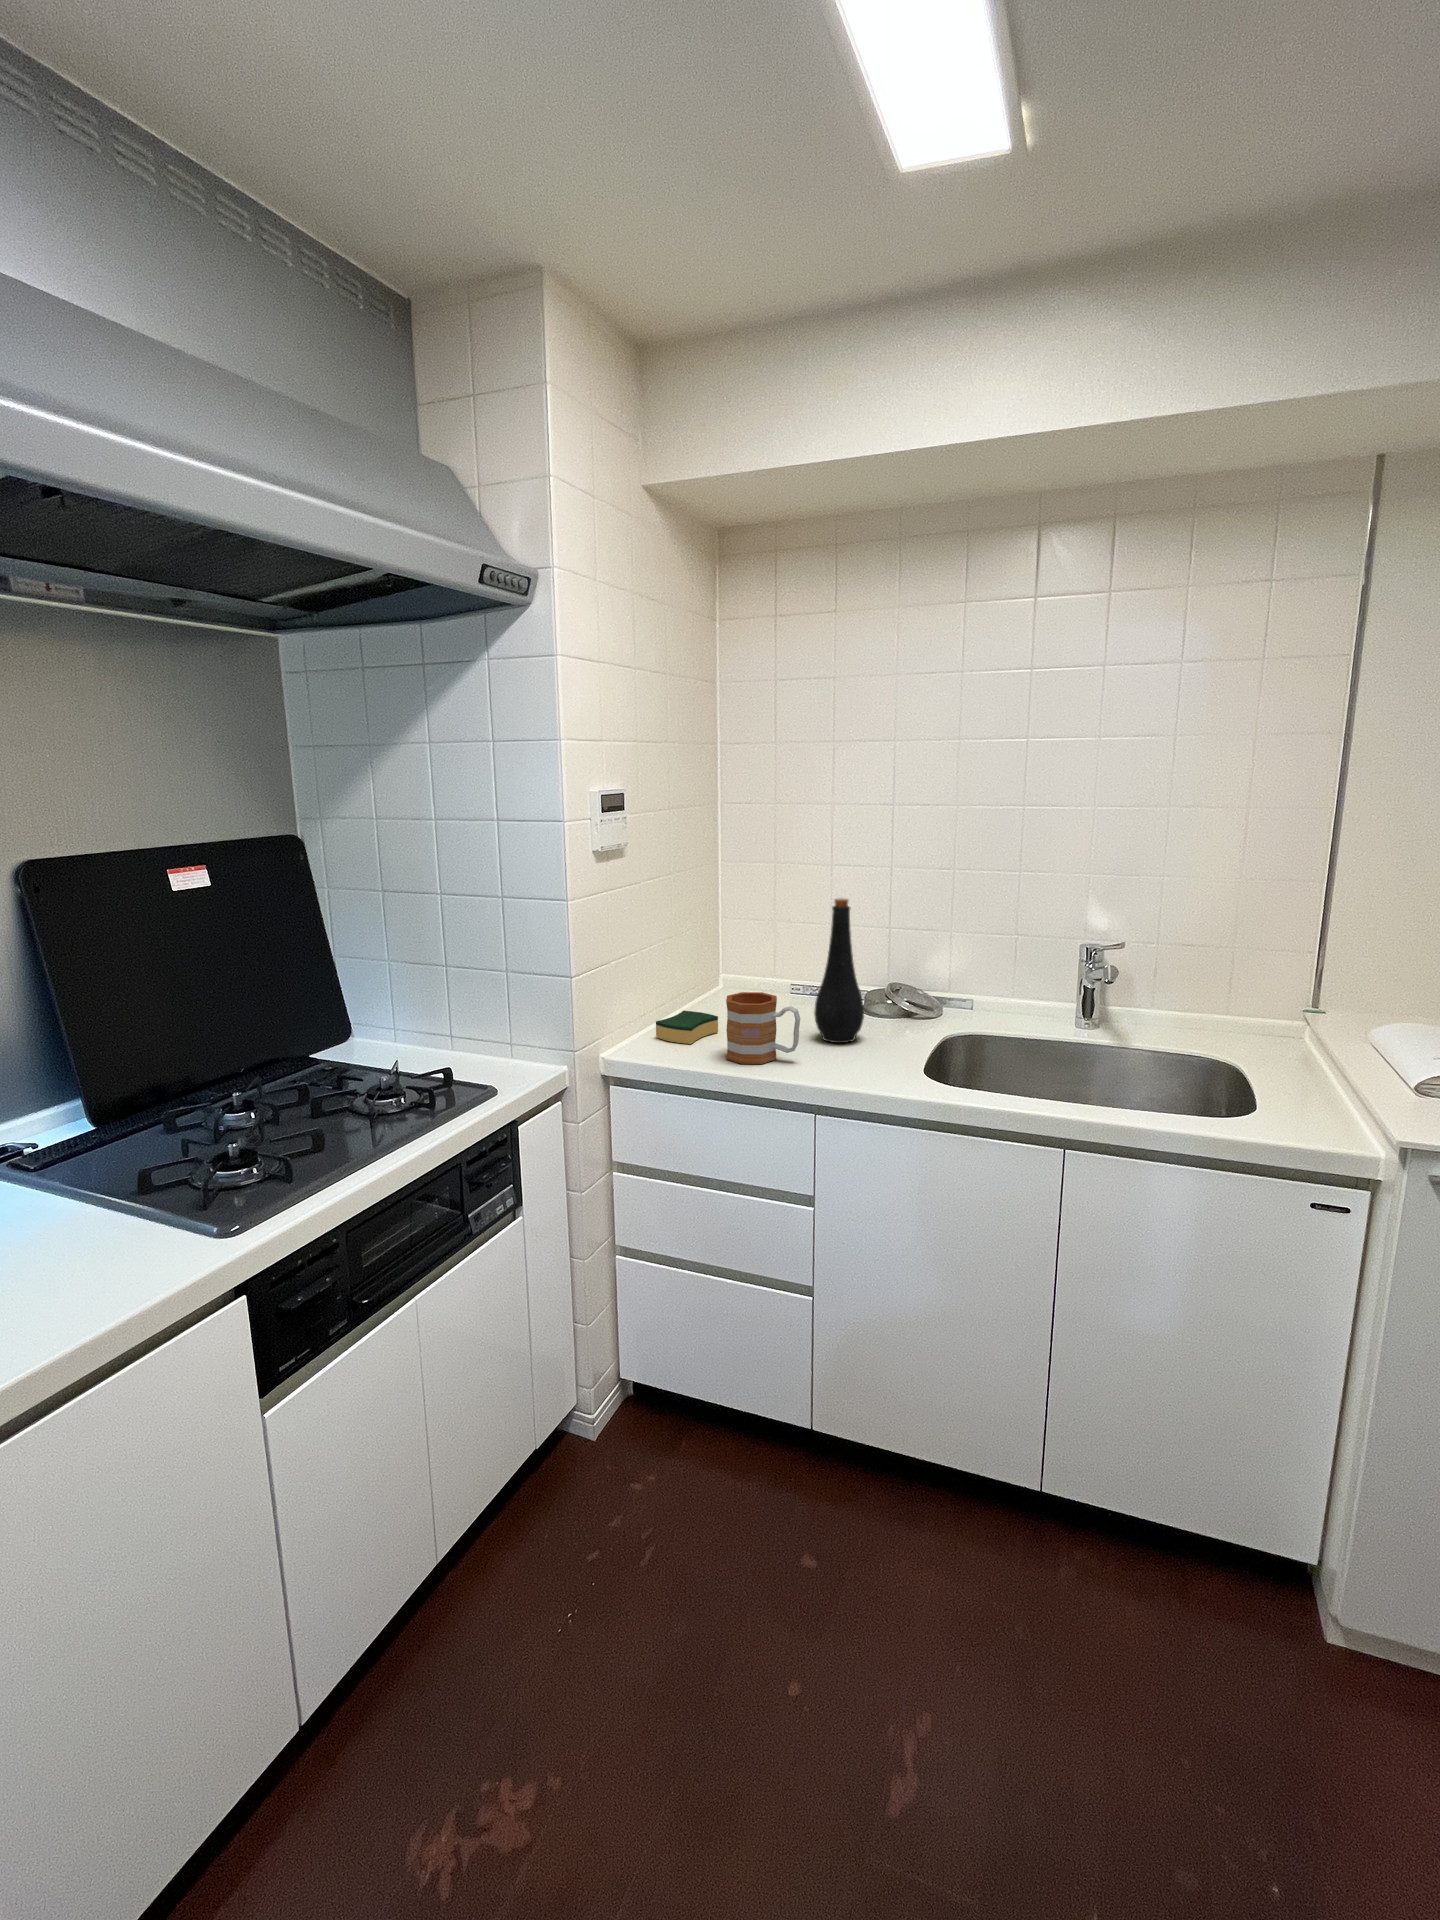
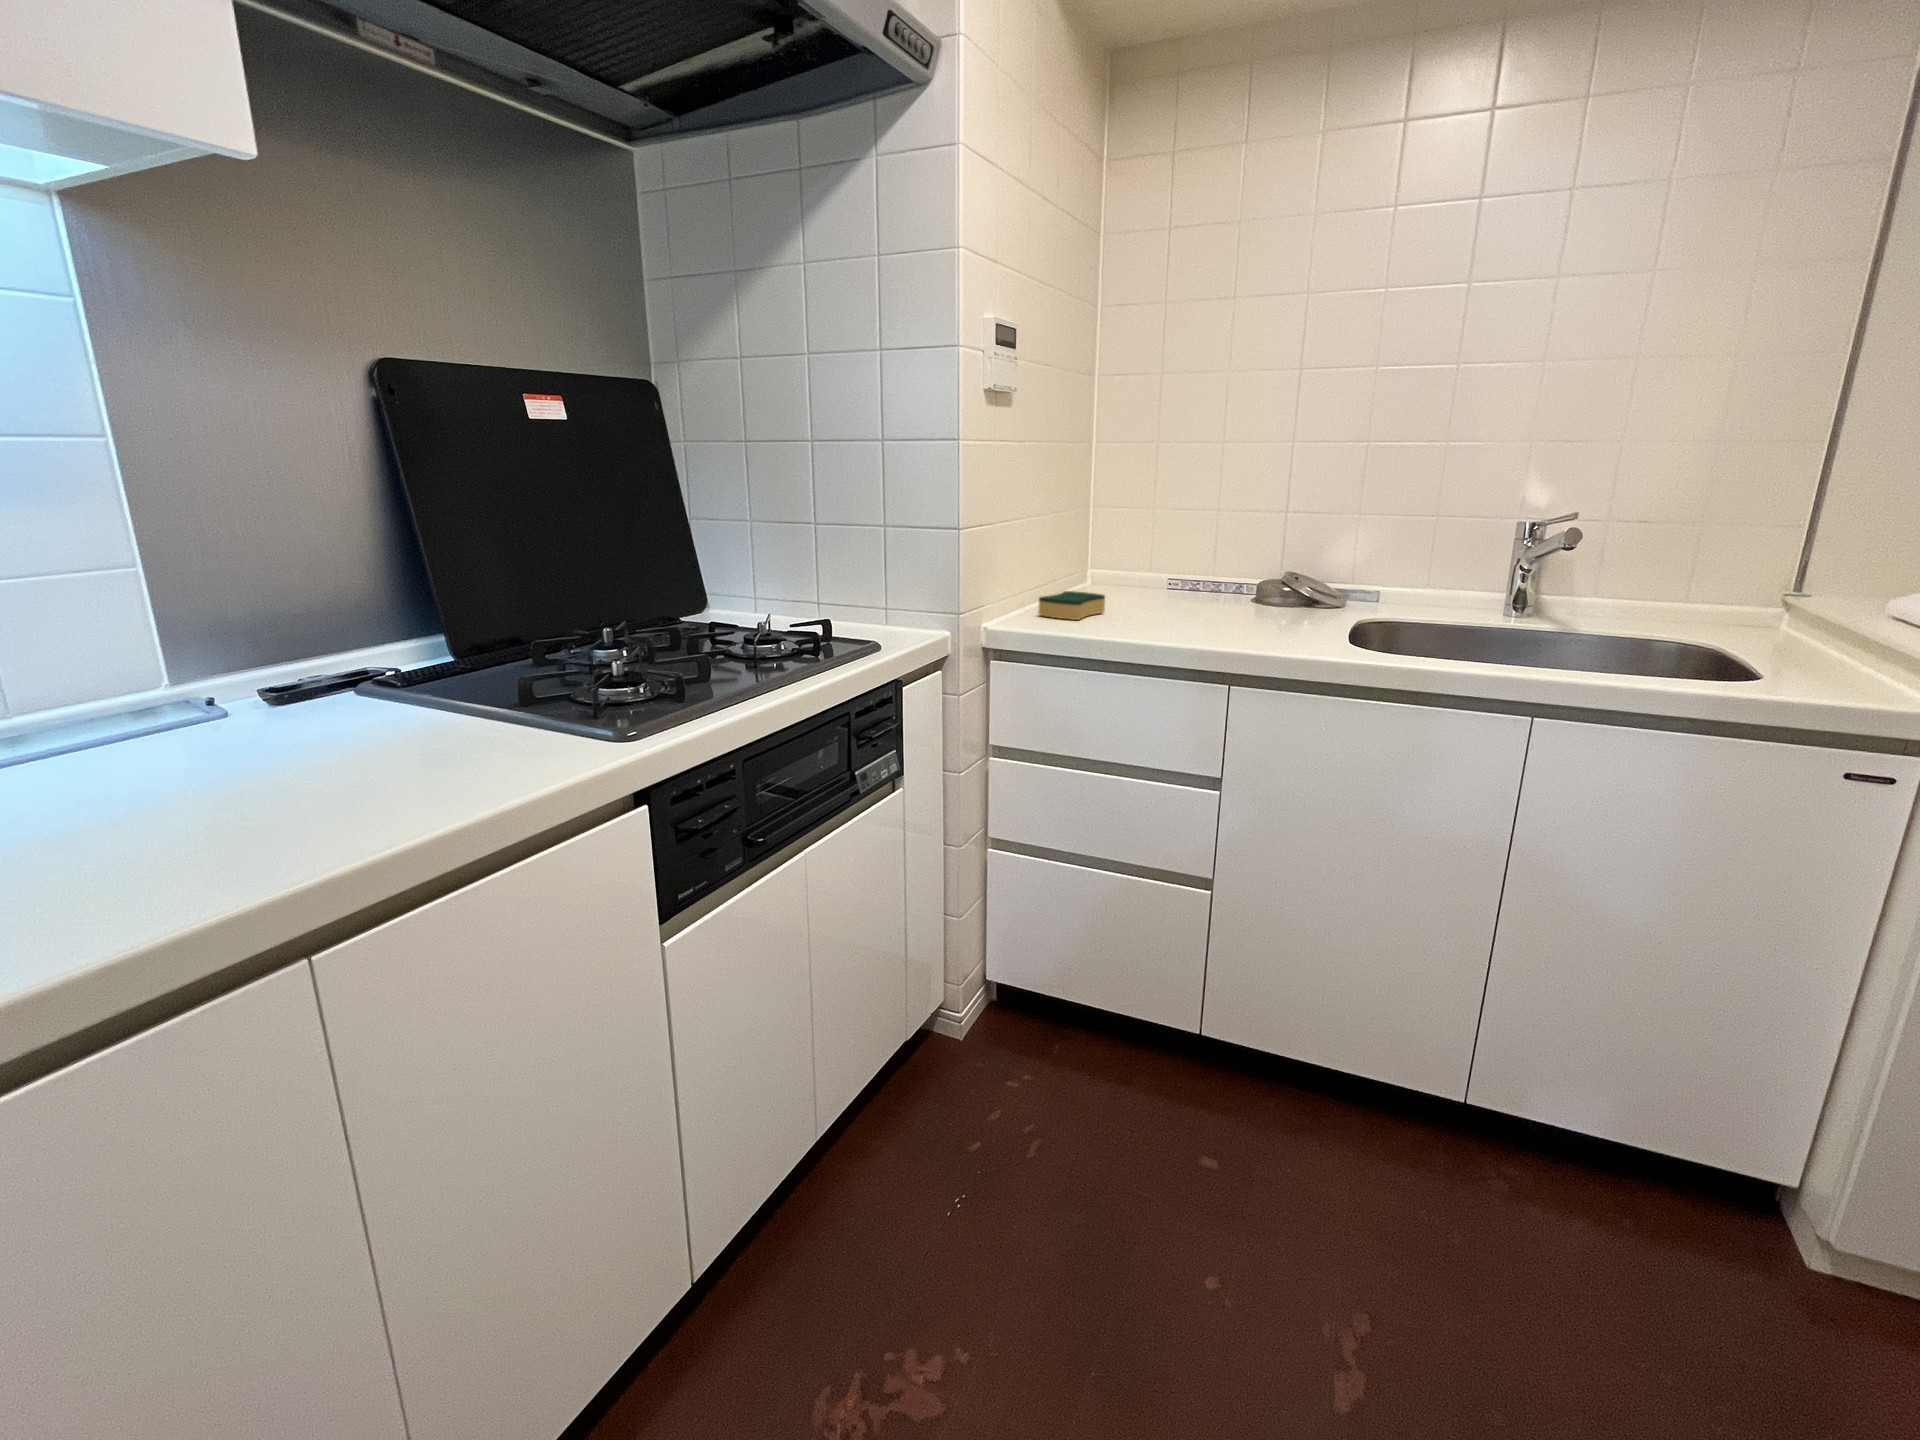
bottle: present [814,898,864,1043] -> none [1214,459,1272,622]
mug: present [726,992,800,1064] -> none [1122,559,1211,634]

